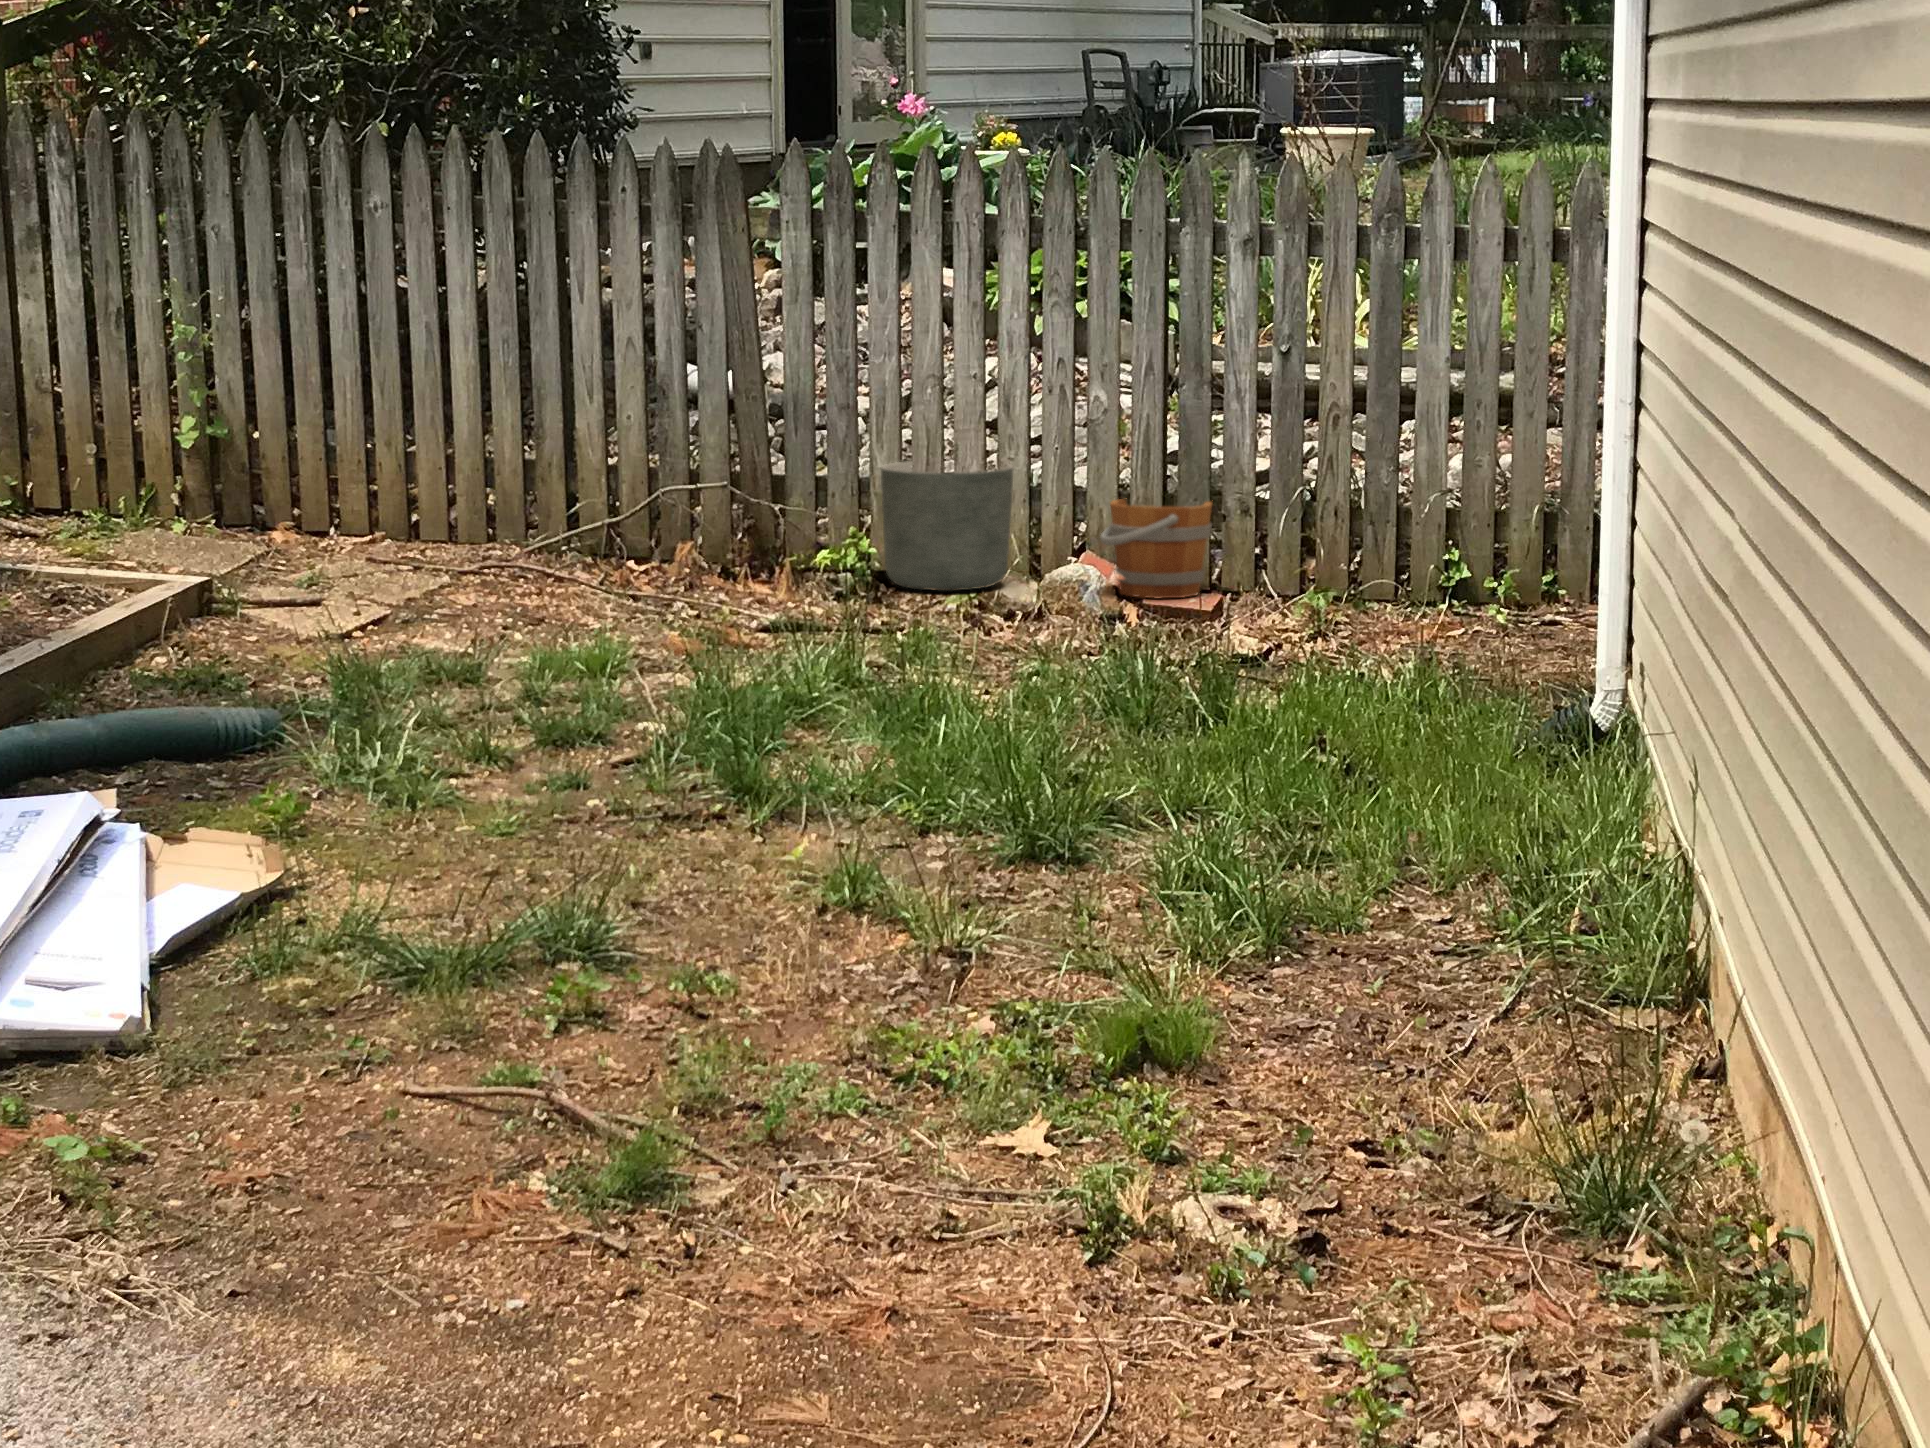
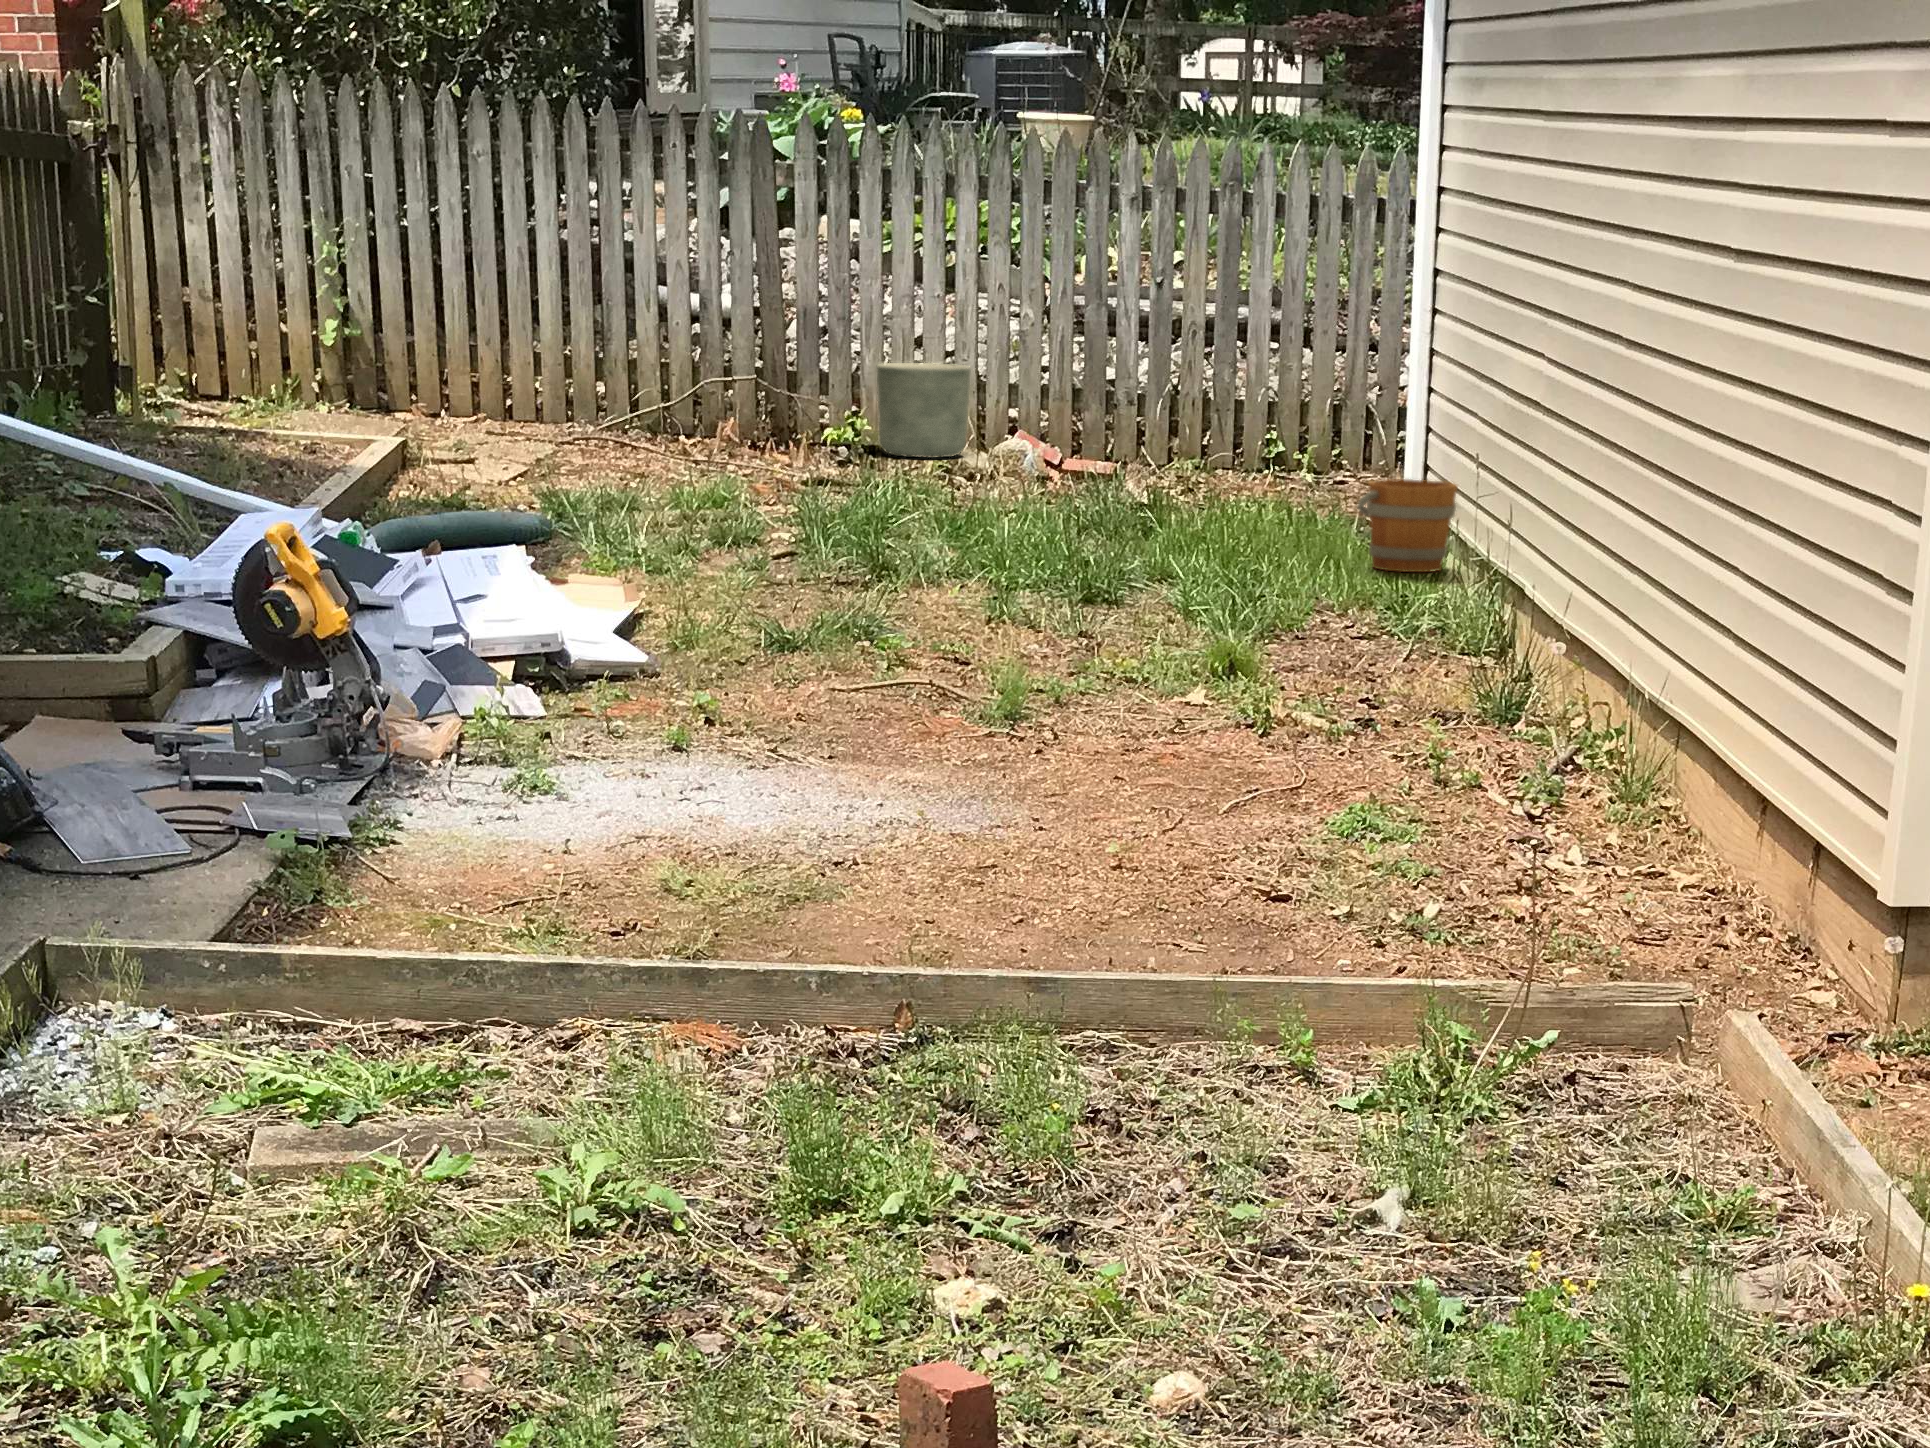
bucket: present [1100,499,1212,598] -> present [1357,479,1457,572]

